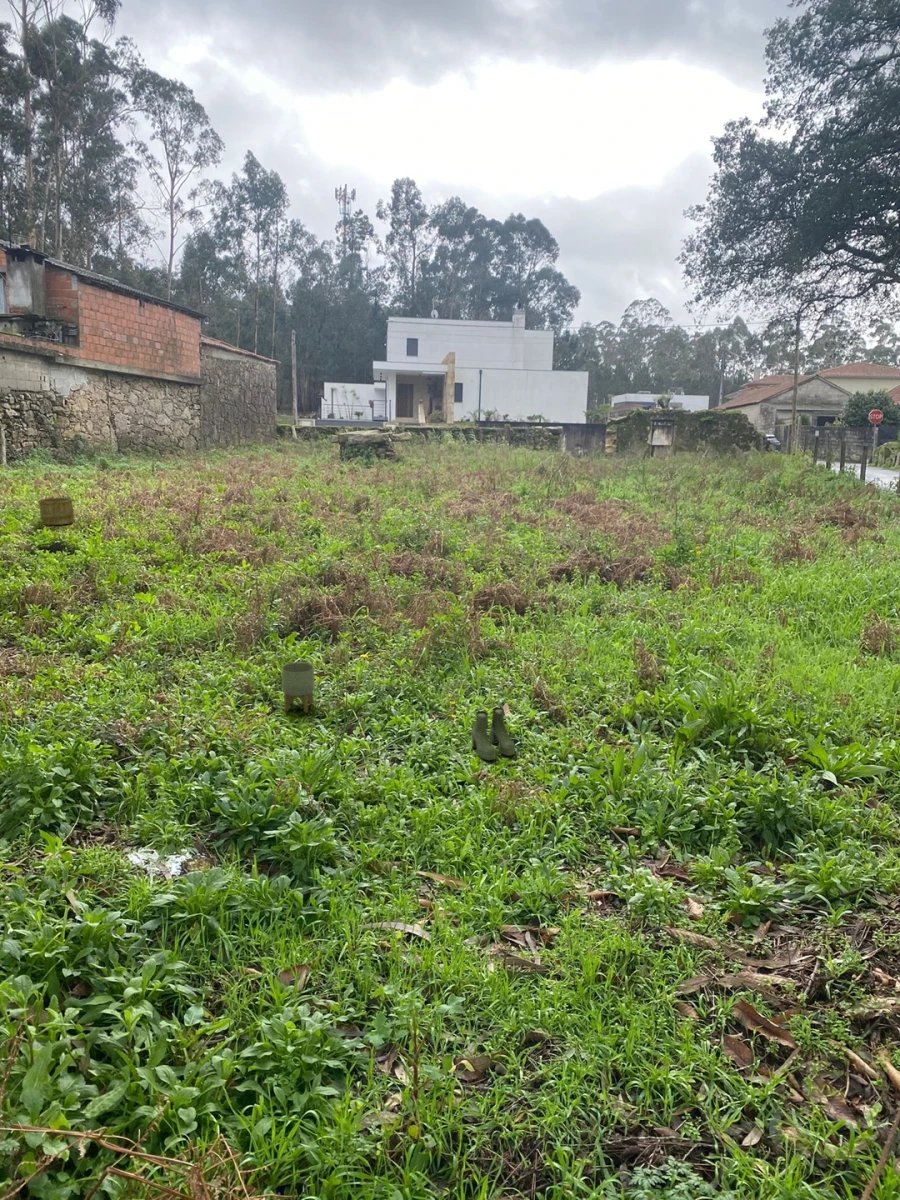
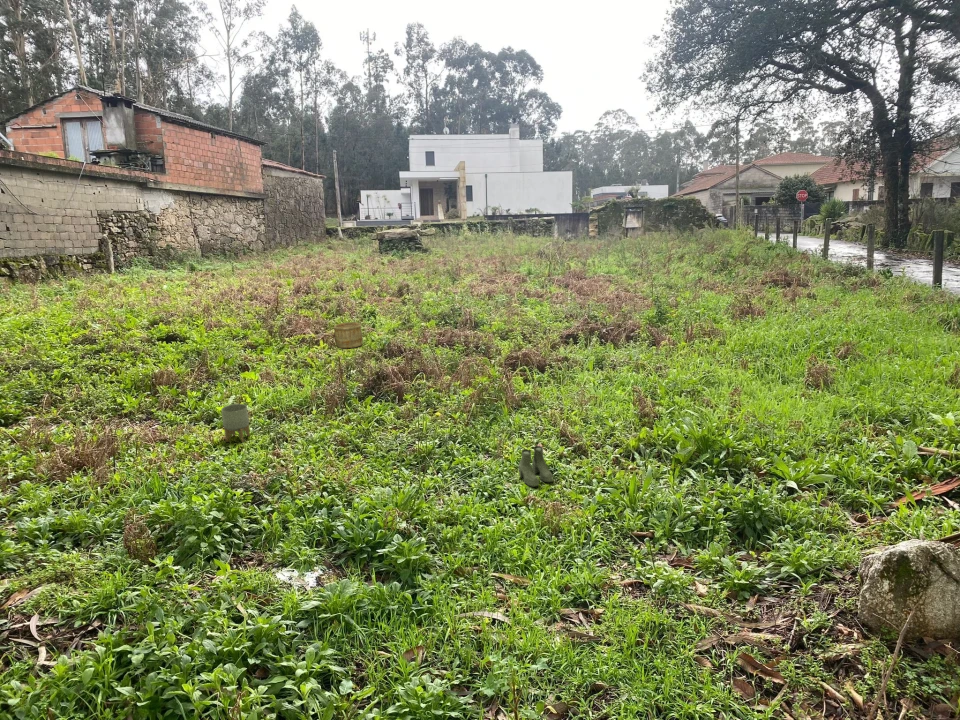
wooden bucket: present [38,498,74,525] -> present [333,322,362,348]
planter: present [282,662,314,713] -> present [221,404,250,442]

